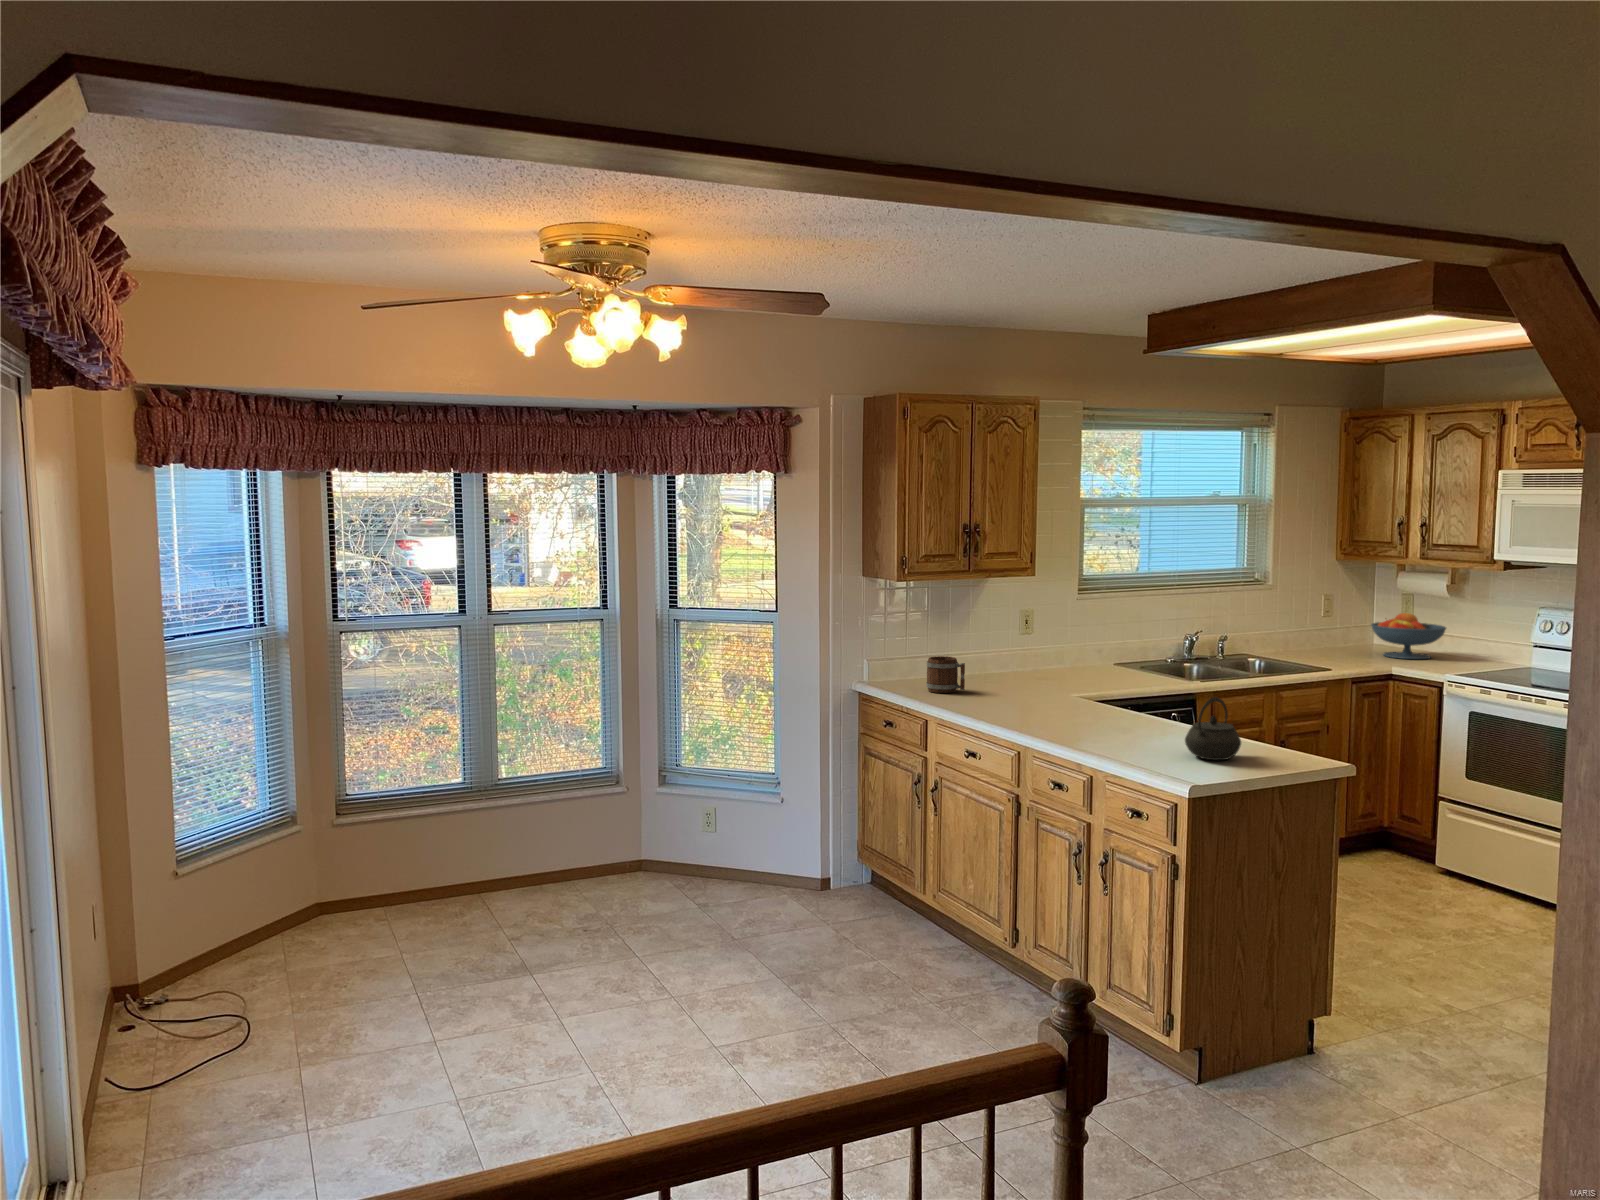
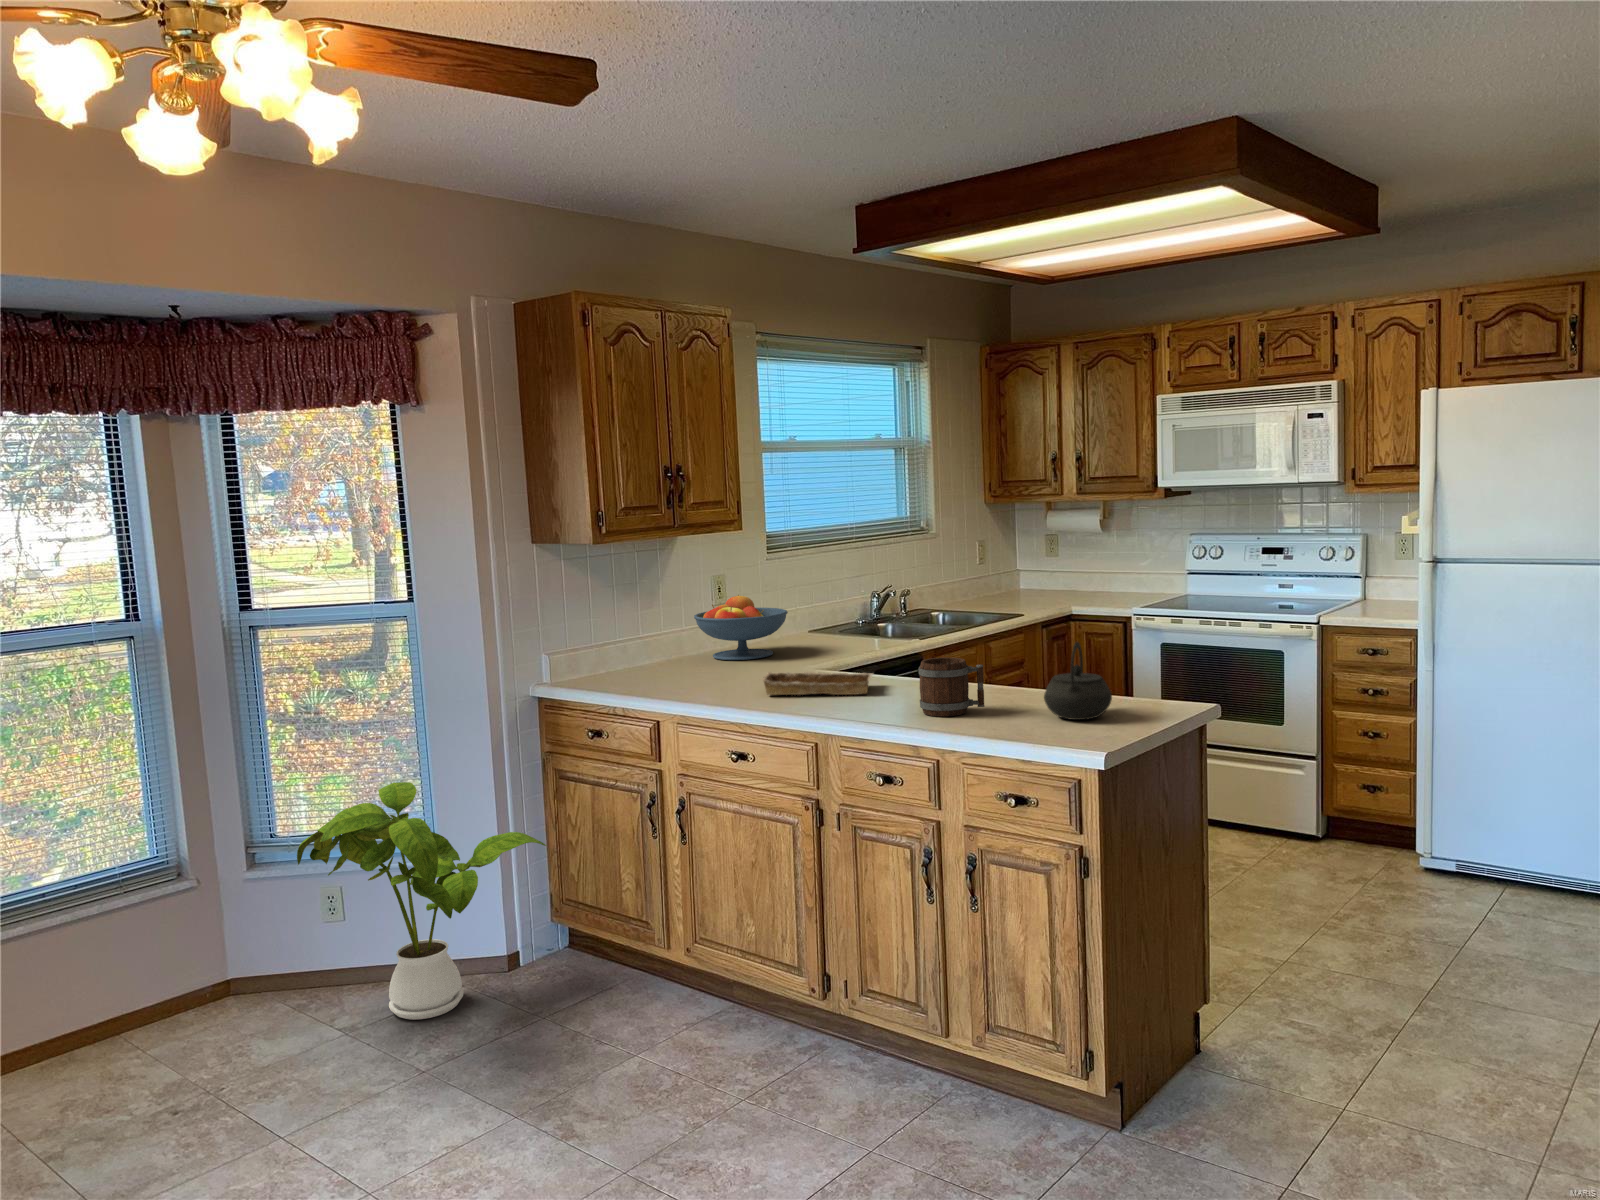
fruit bowl: present [1371,613,1446,659] -> present [694,595,788,660]
mug: present [926,656,965,693] -> present [919,657,985,716]
tray: none [999,694,1098,720] -> present [762,672,873,695]
house plant: none [680,739,850,910] -> present [297,782,547,1020]

